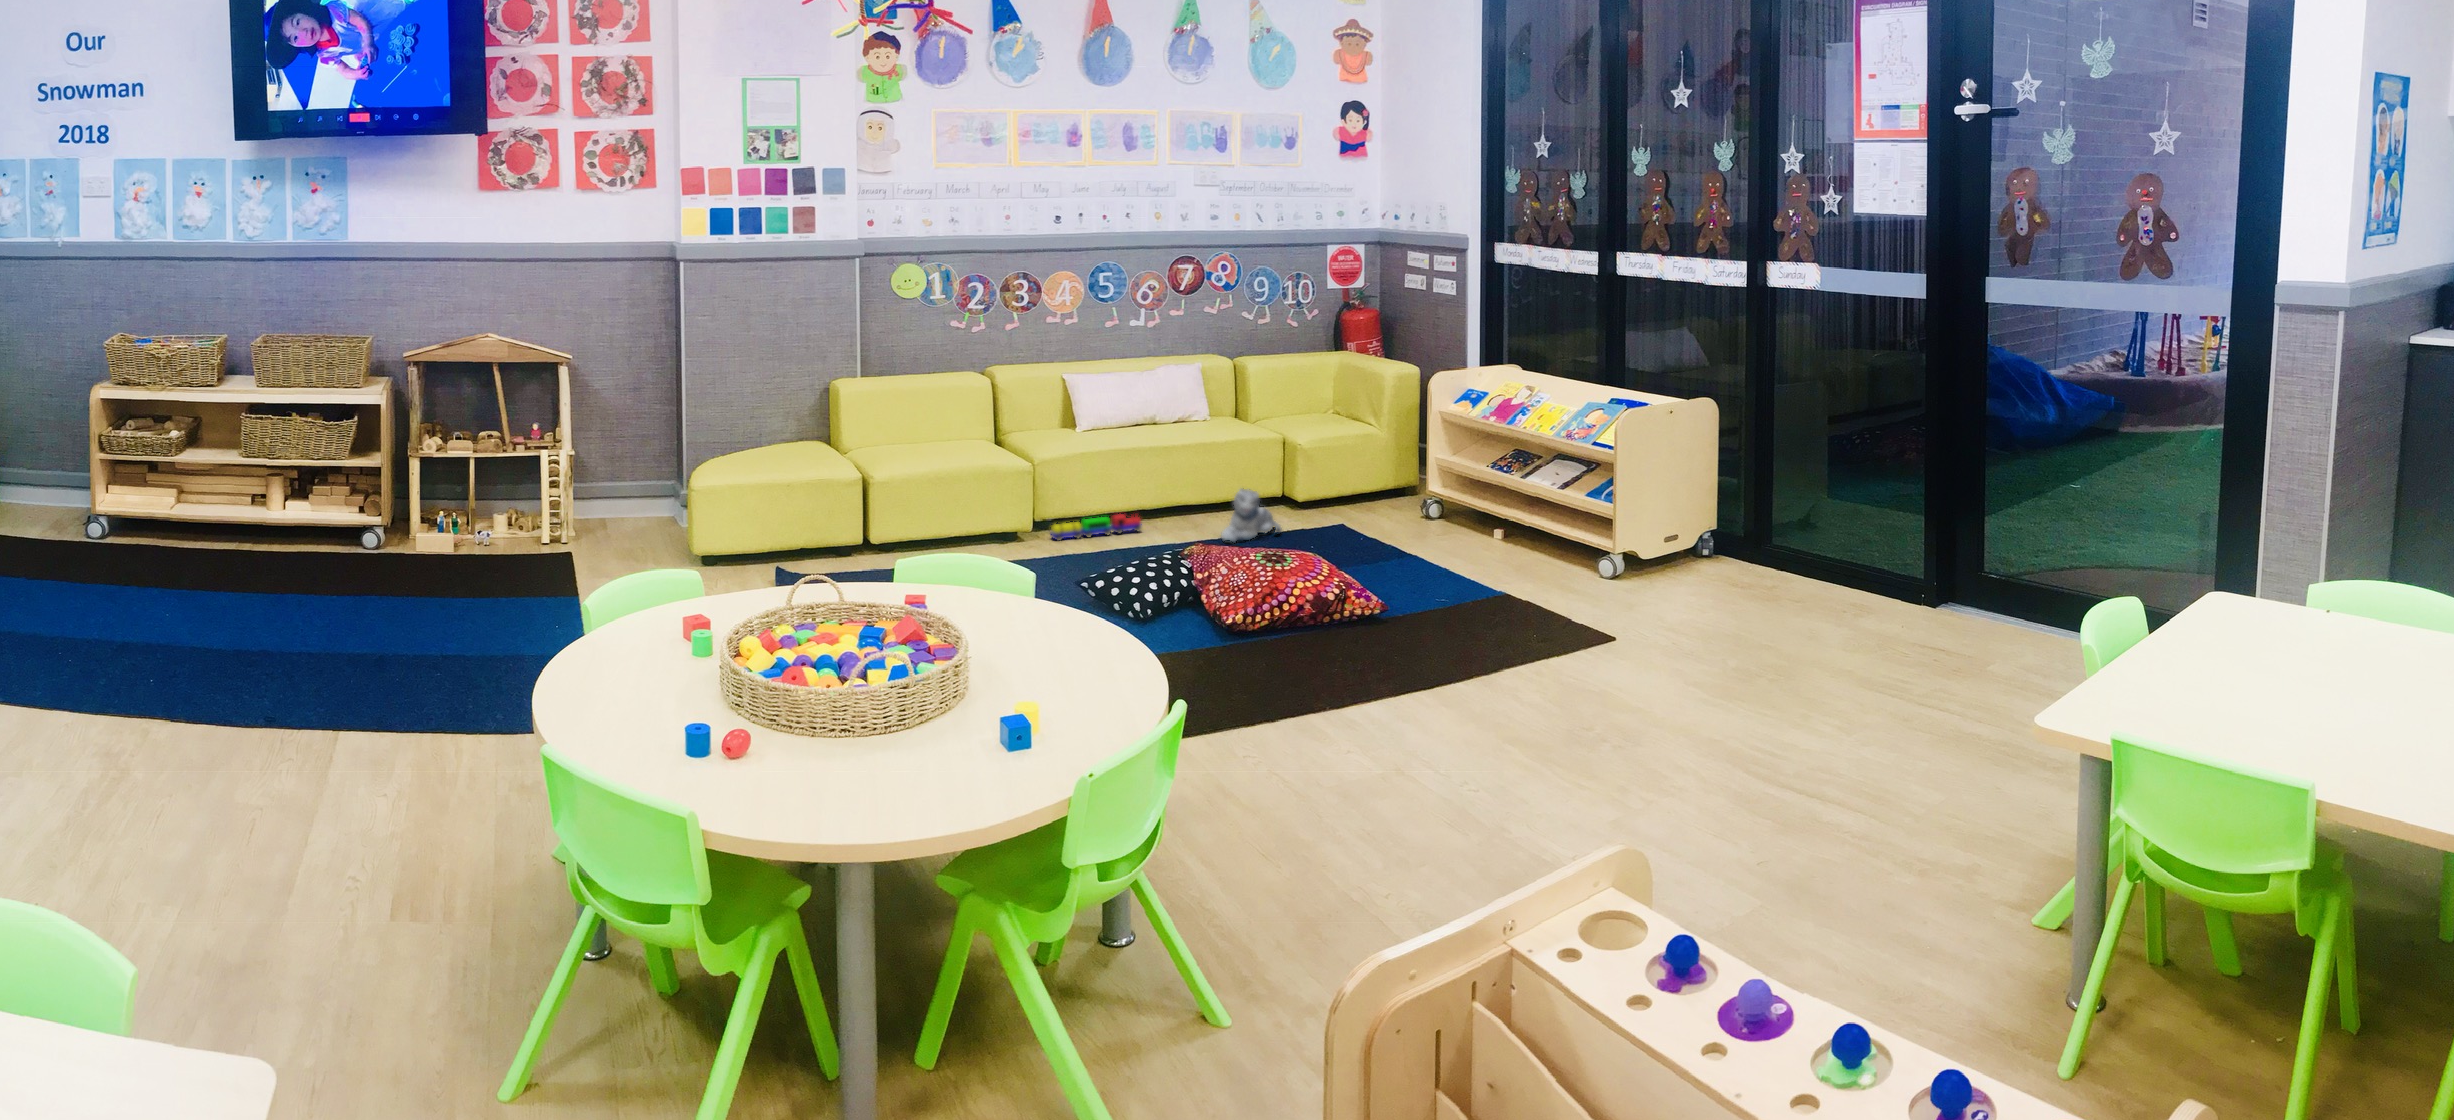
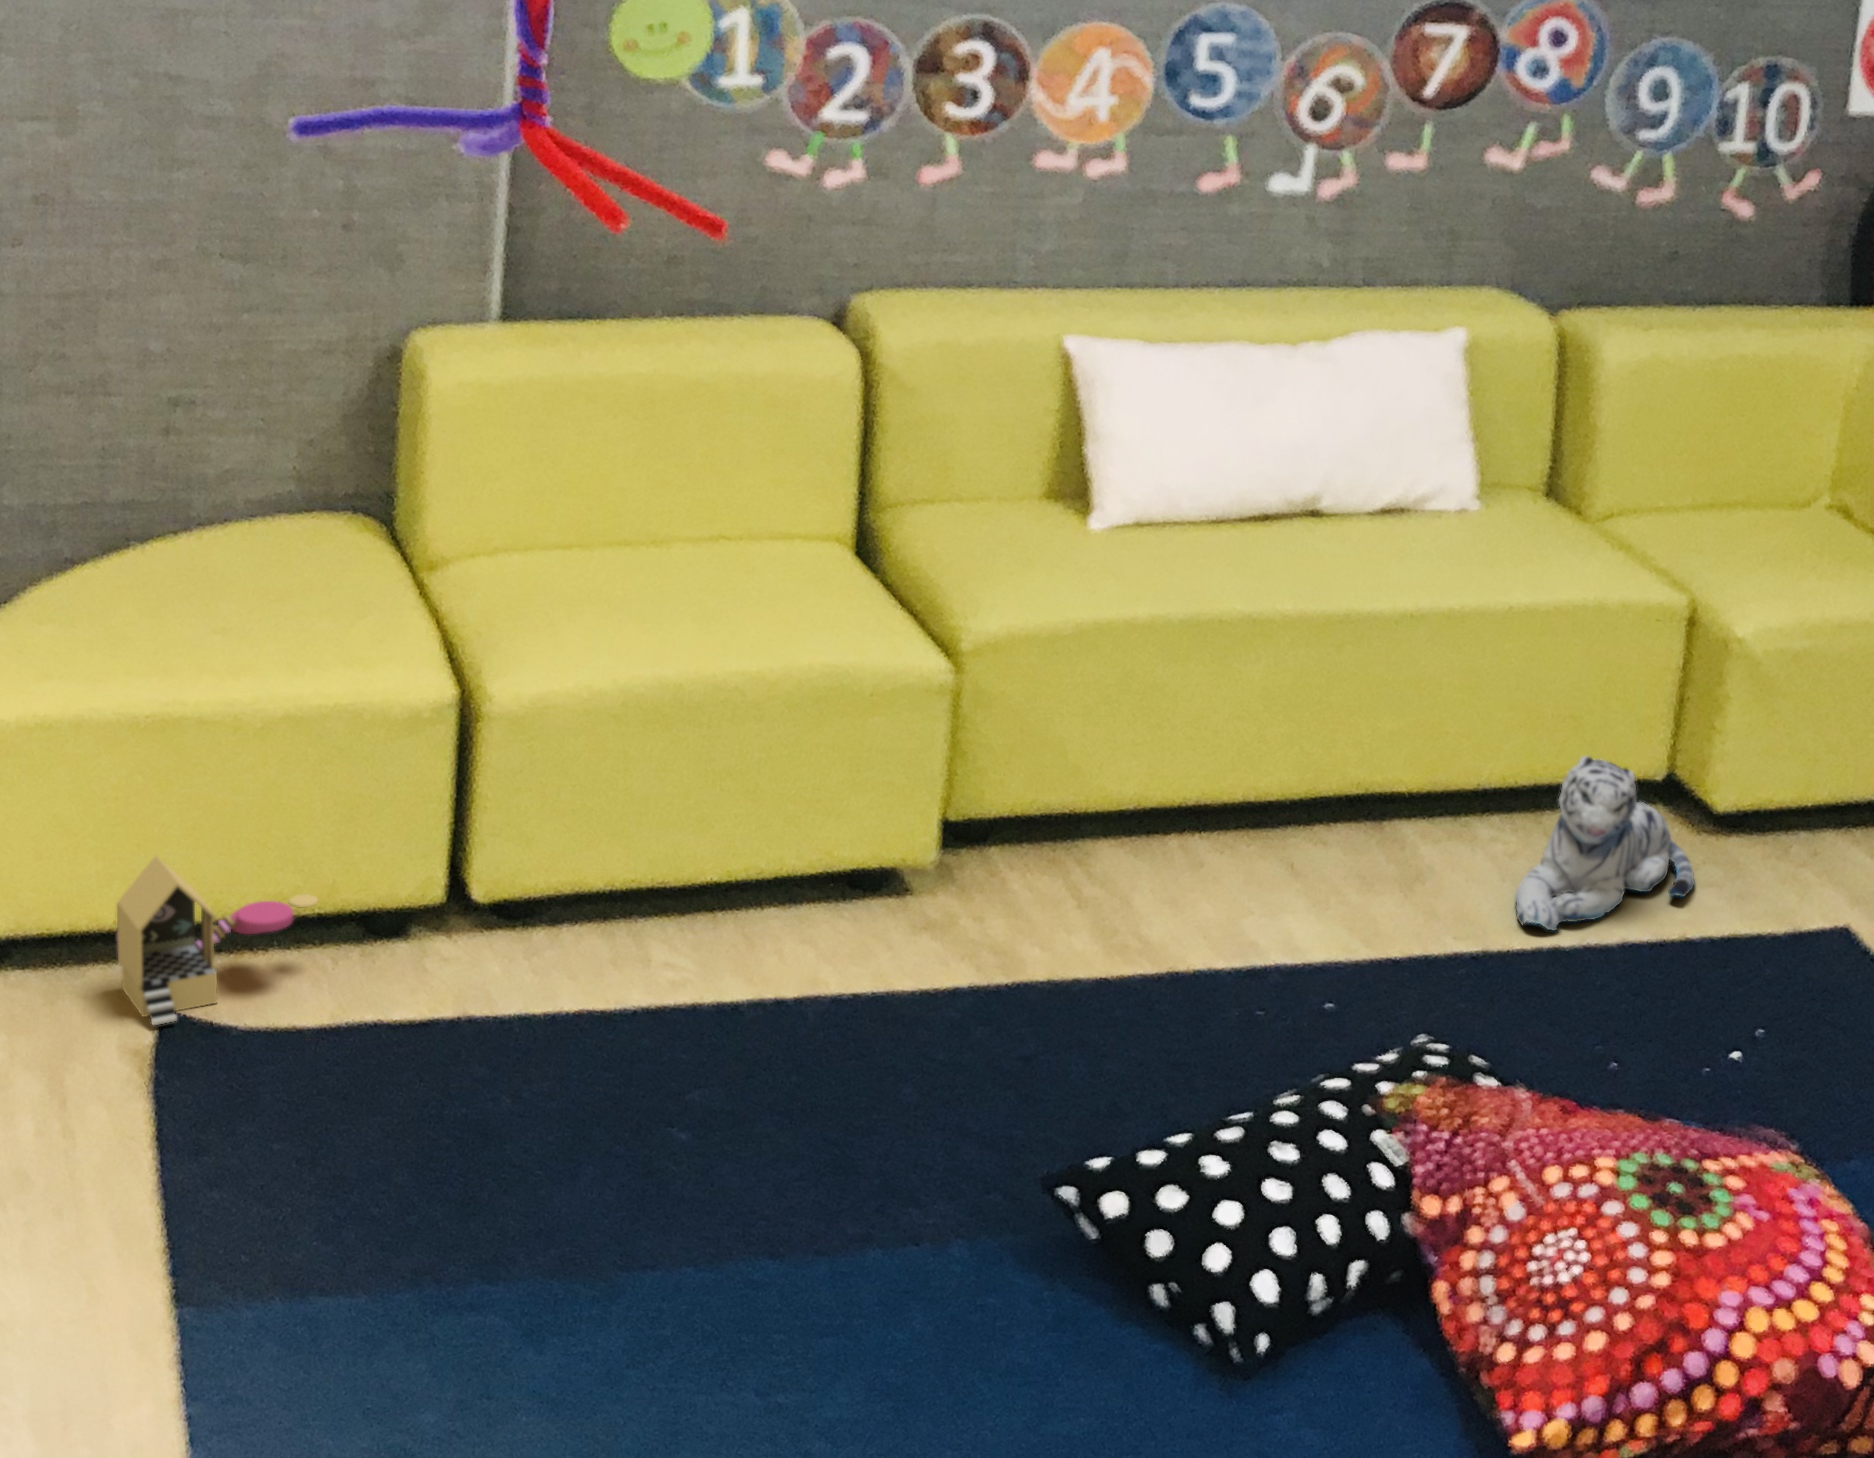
toy train: present [1051,514,1142,541] -> none [994,804,1283,895]
toy house: none [796,526,851,572] -> present [117,857,318,1025]

